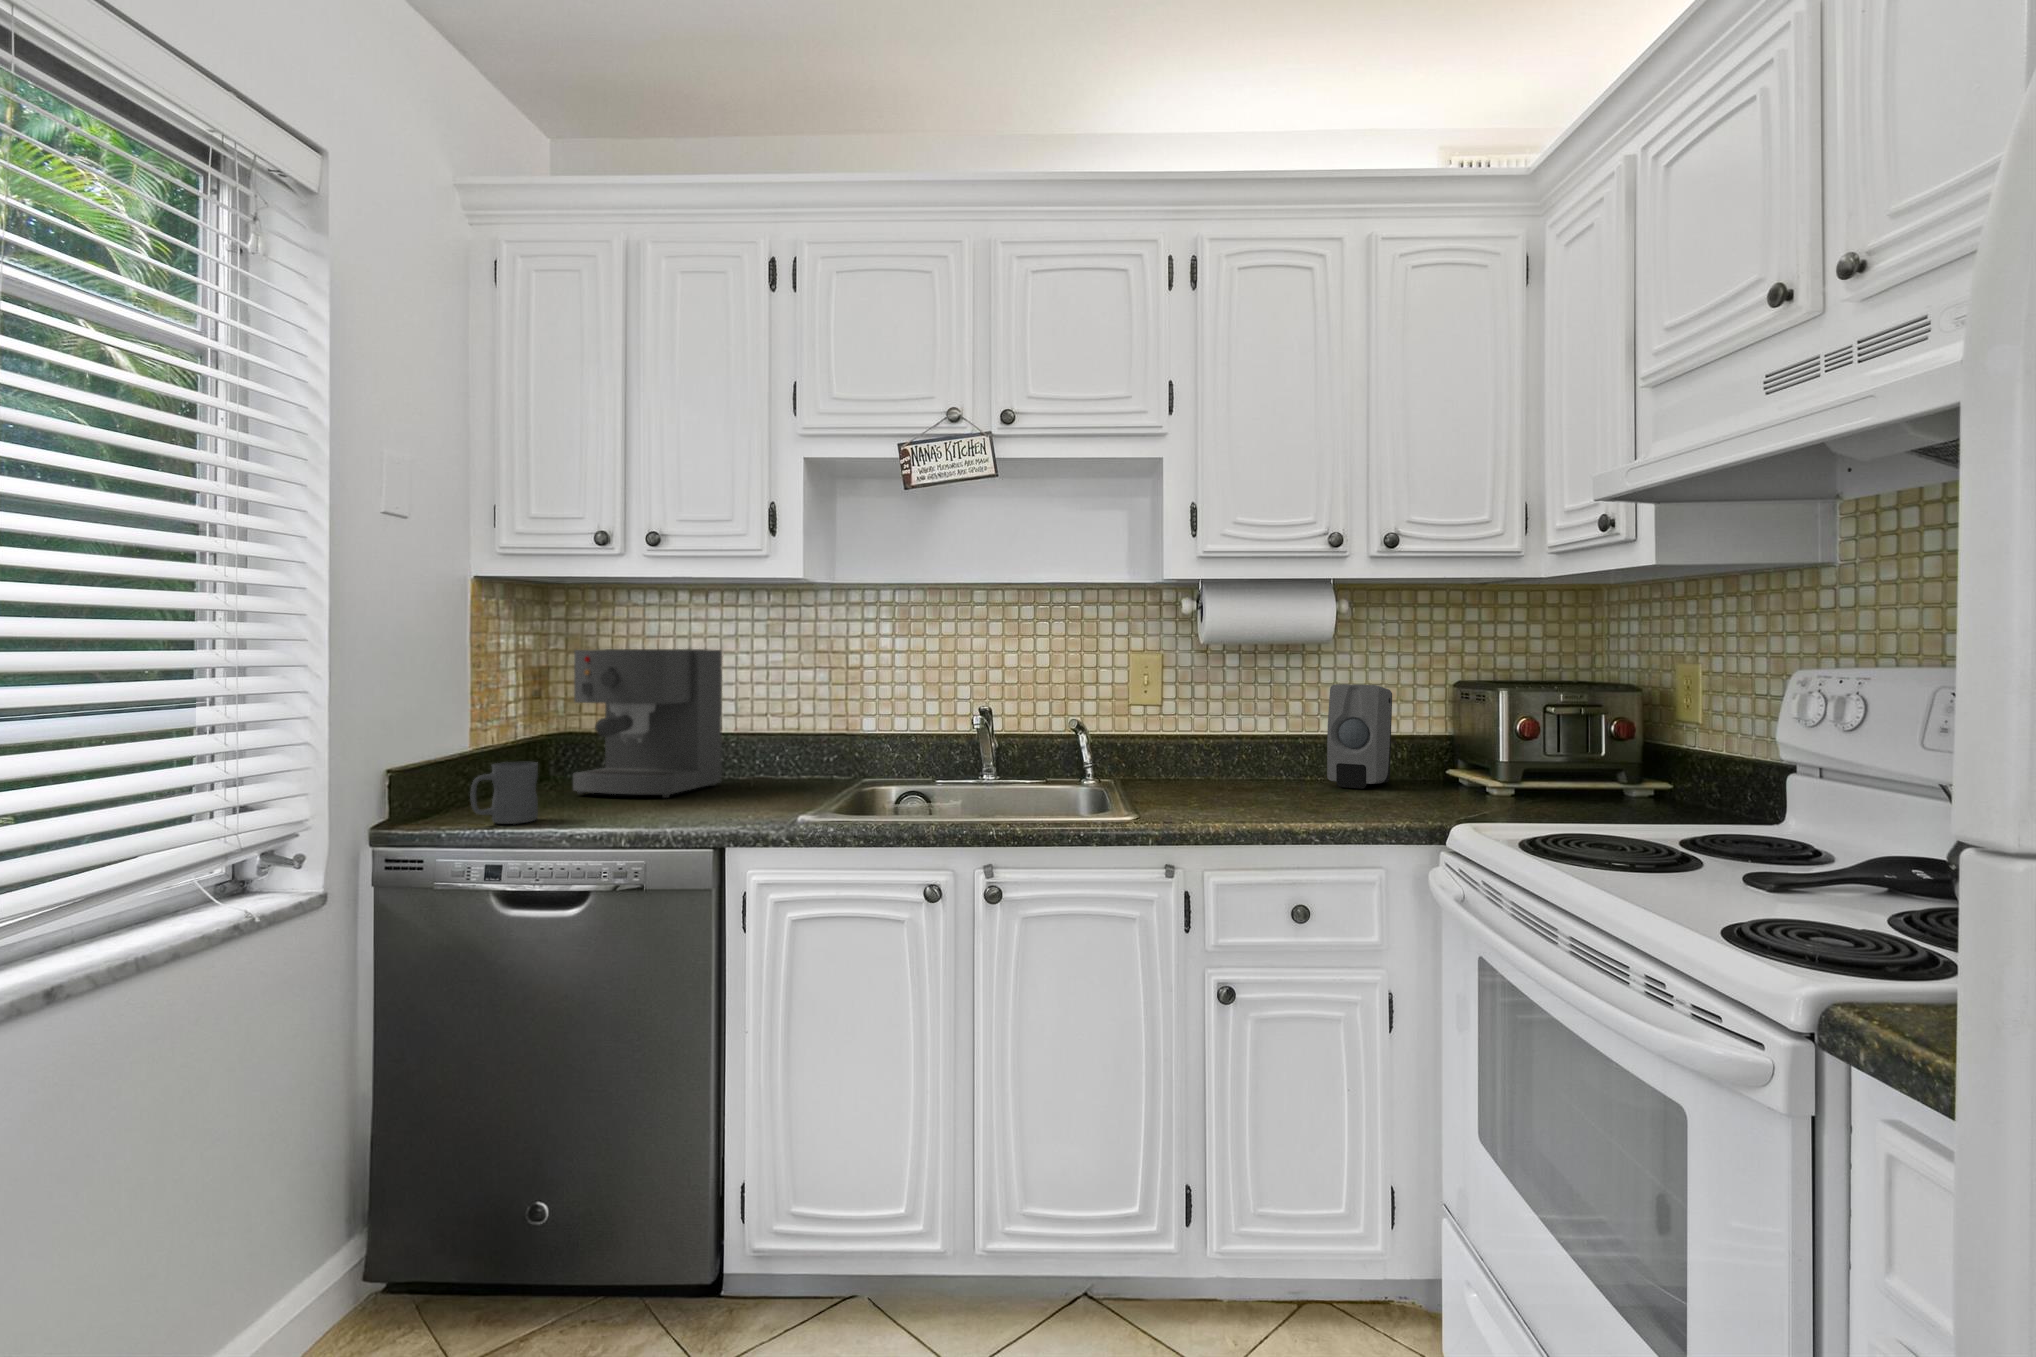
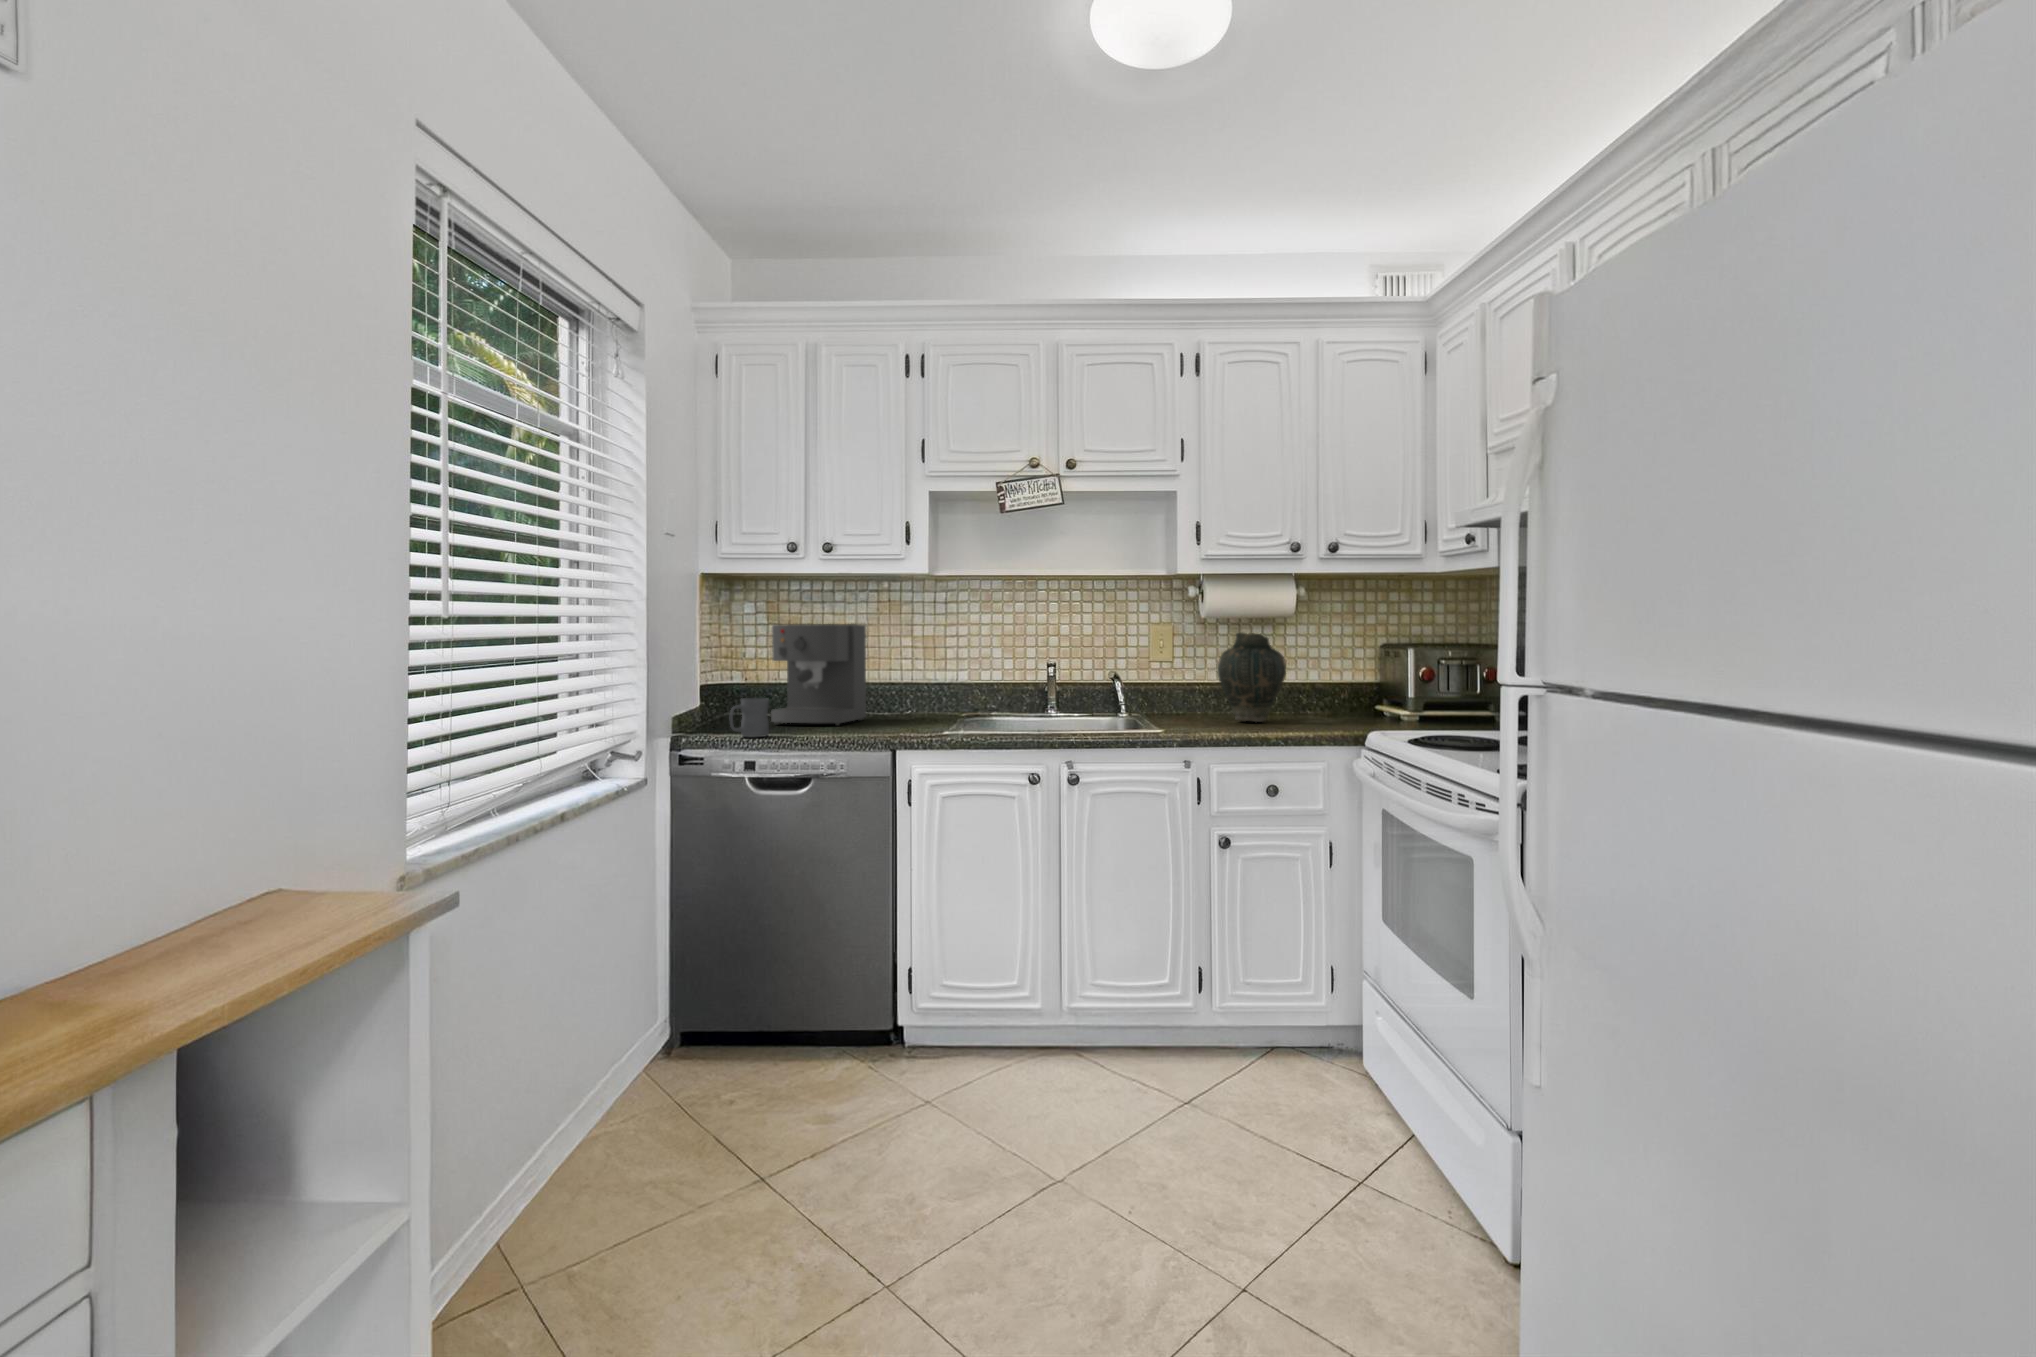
vase: none [1221,665,1322,797] -> present [1218,633,1286,722]
soap dispenser: present [1327,684,1392,789] -> none [1290,646,1336,718]

